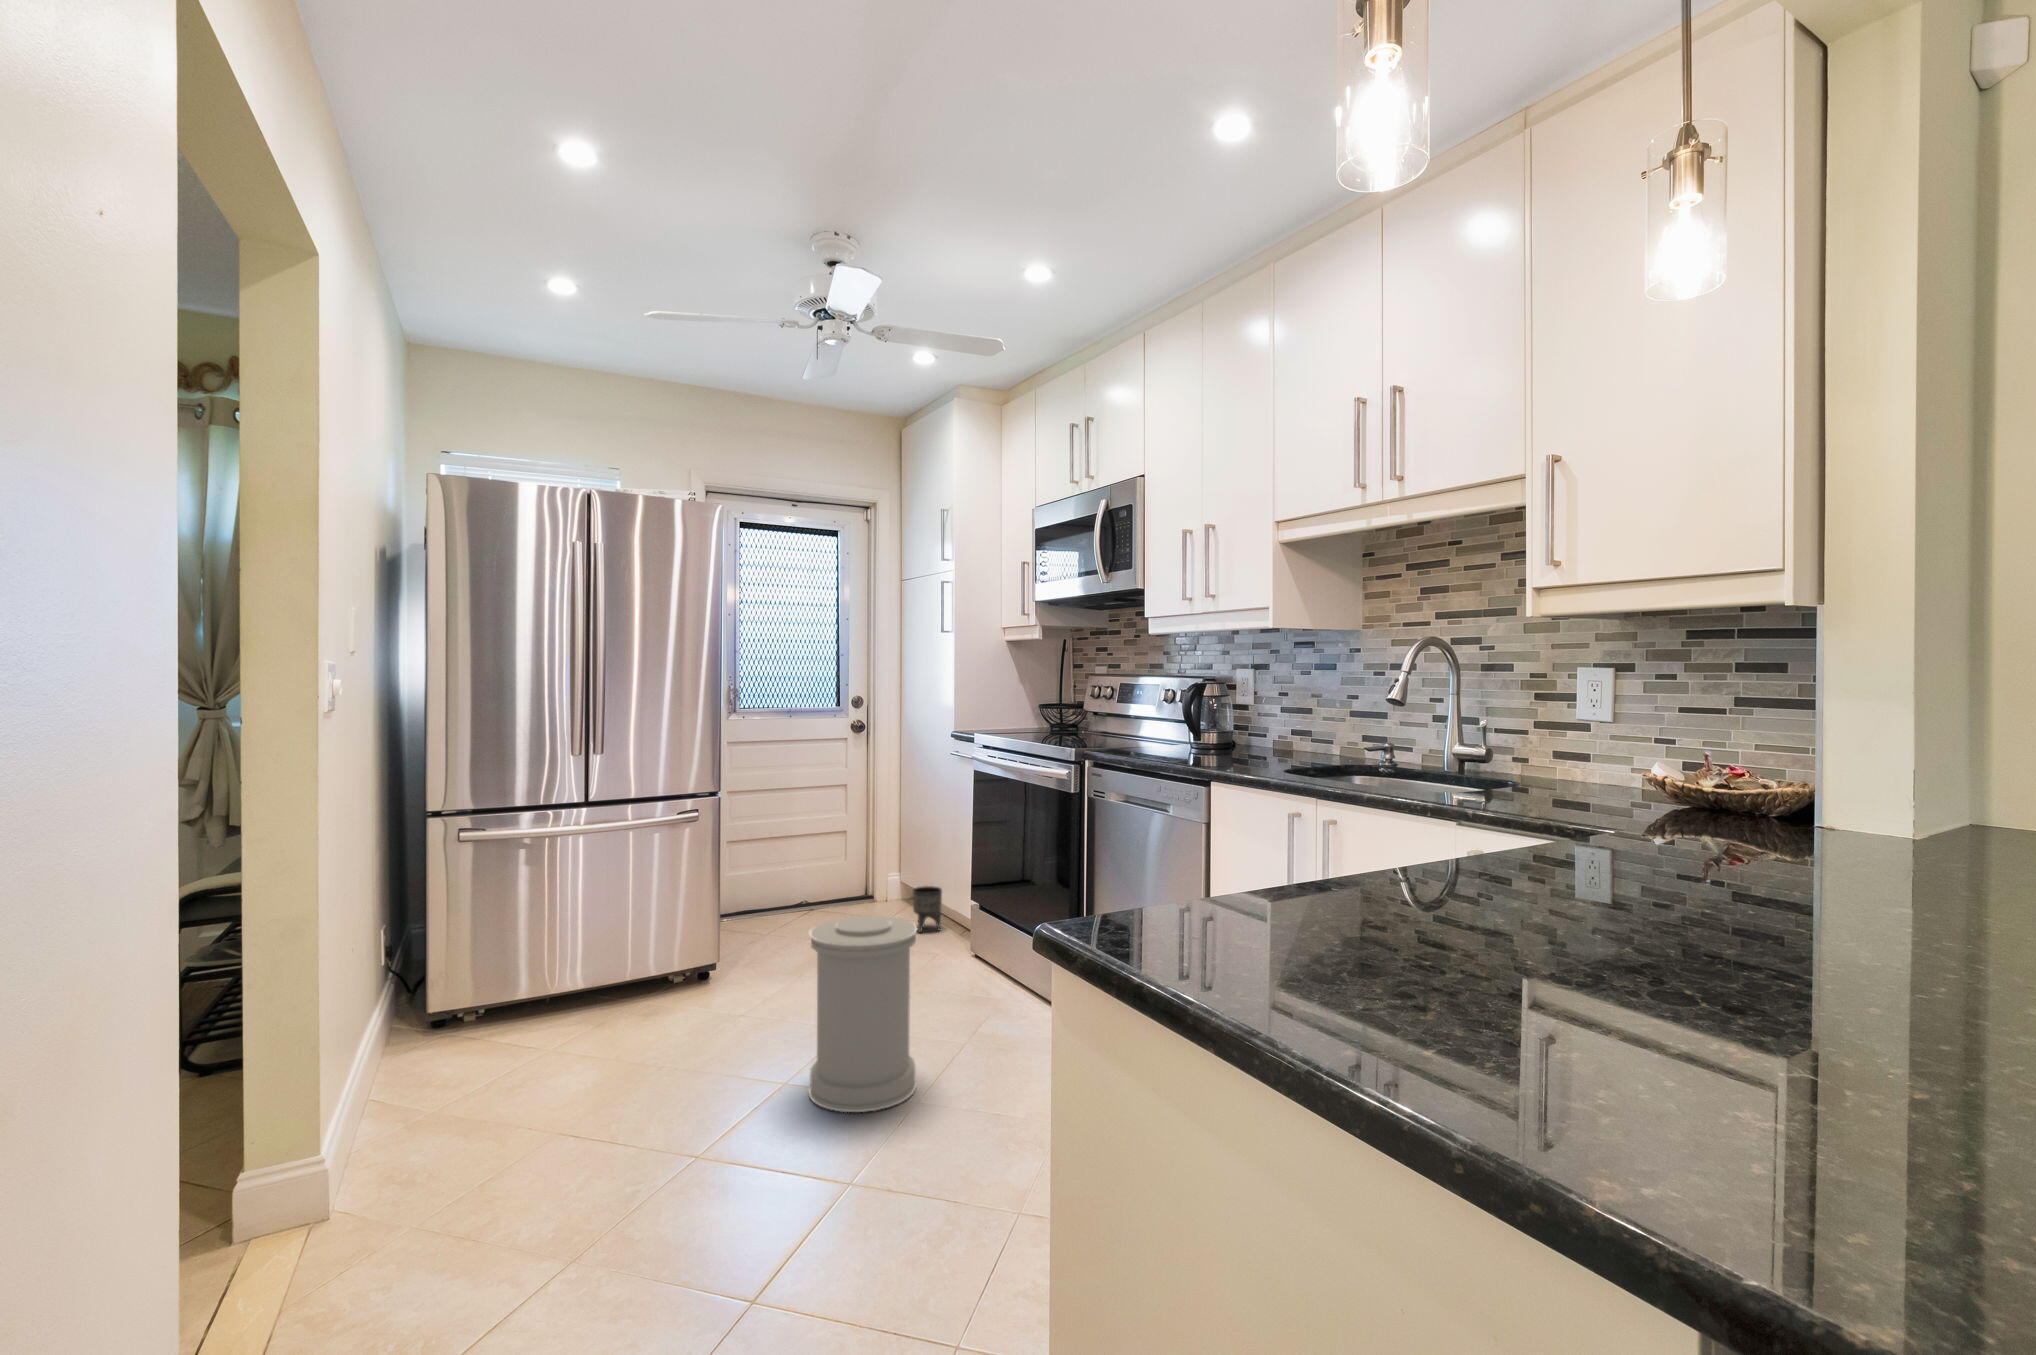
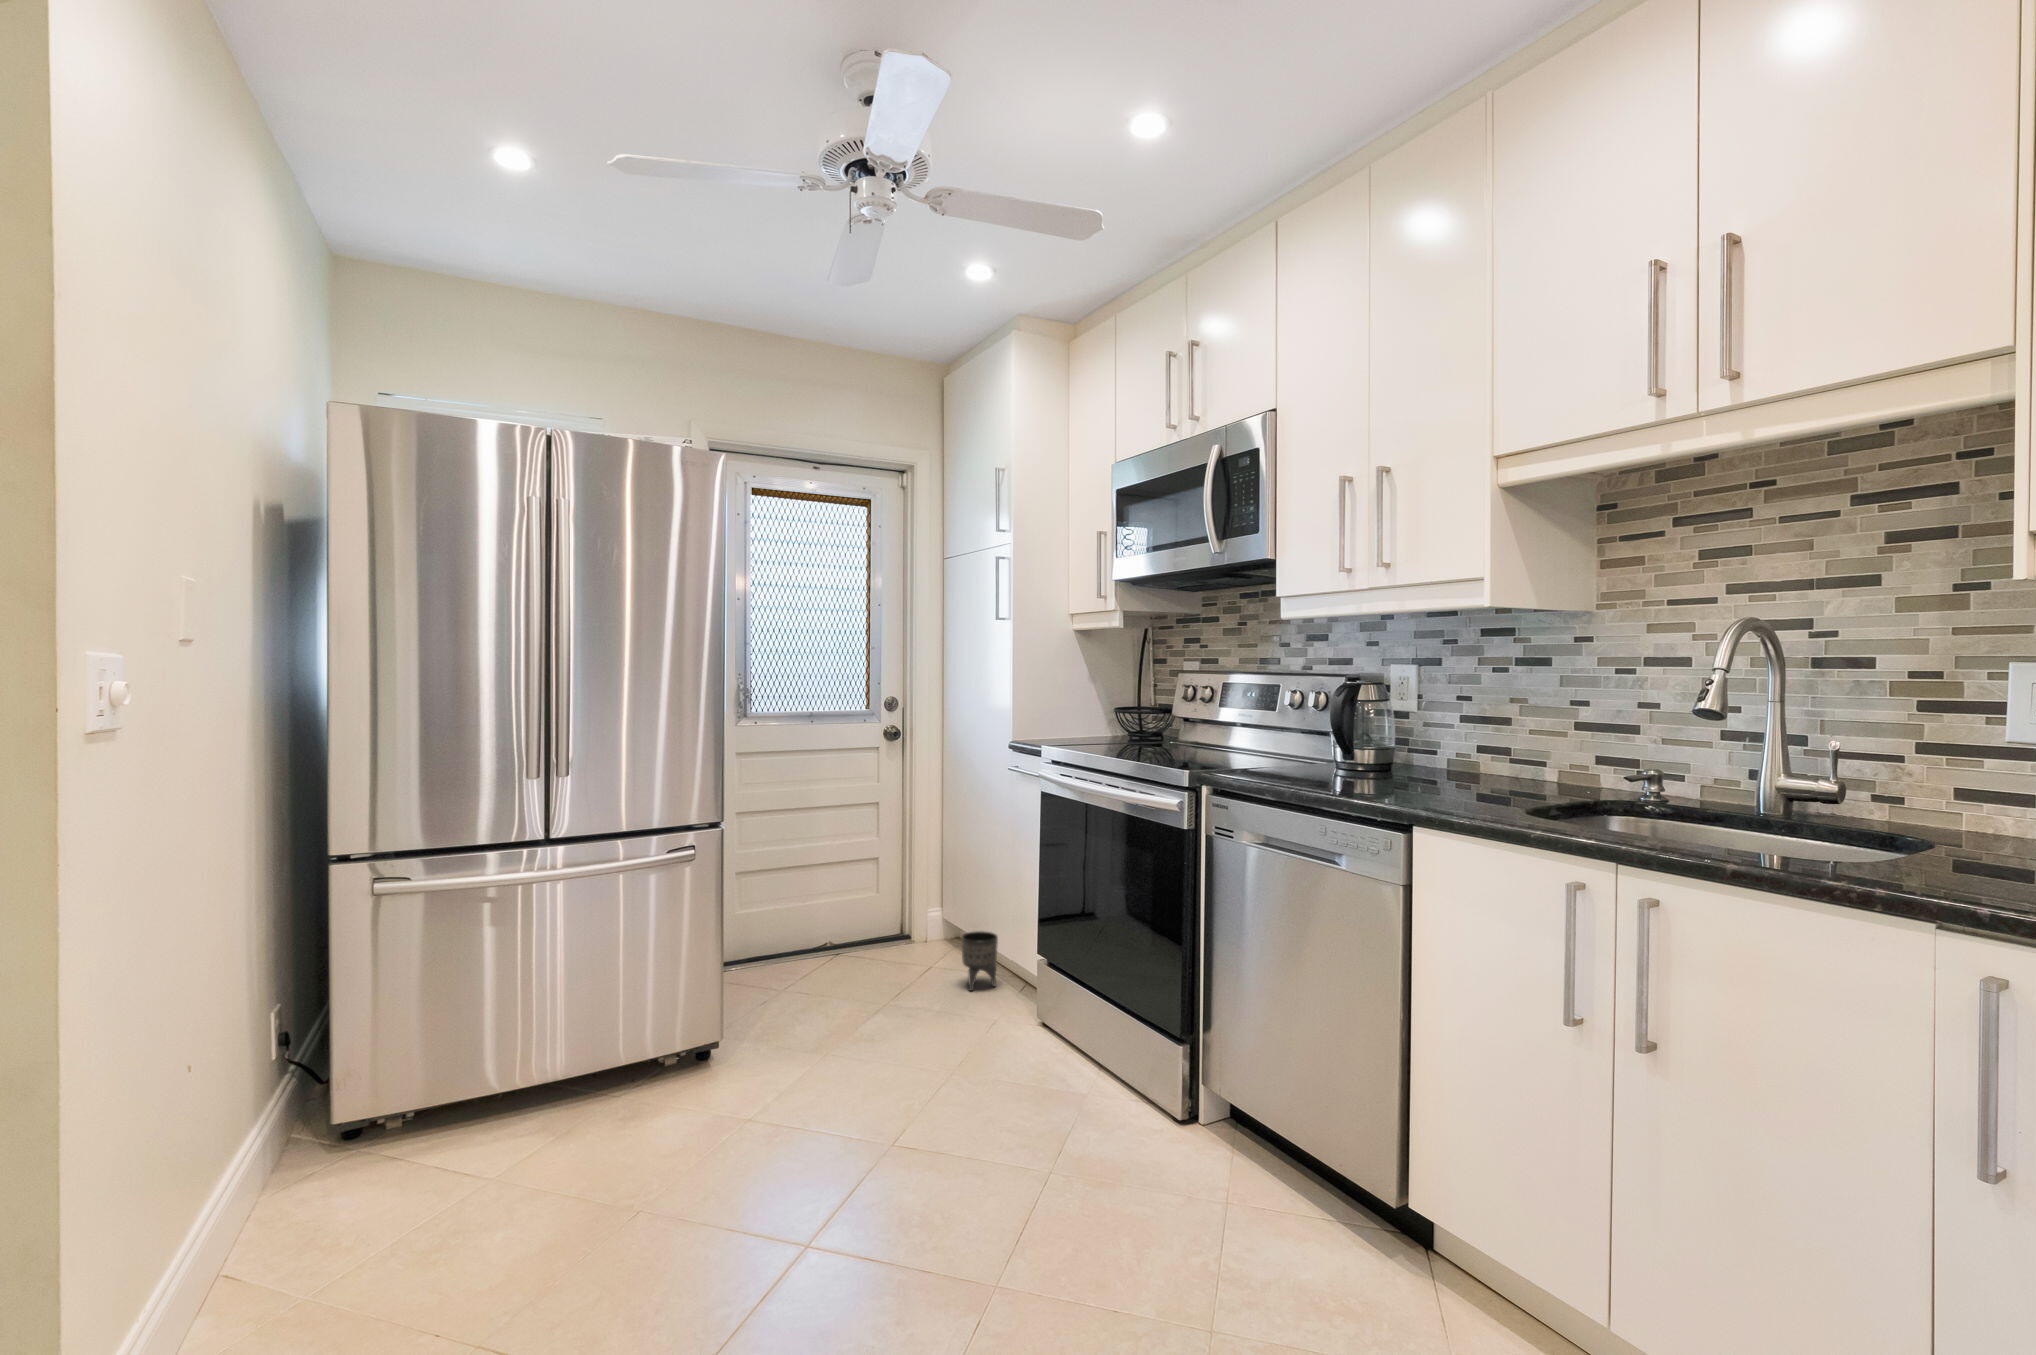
trash can: present [809,916,918,1112] -> none [844,1009,998,1312]

